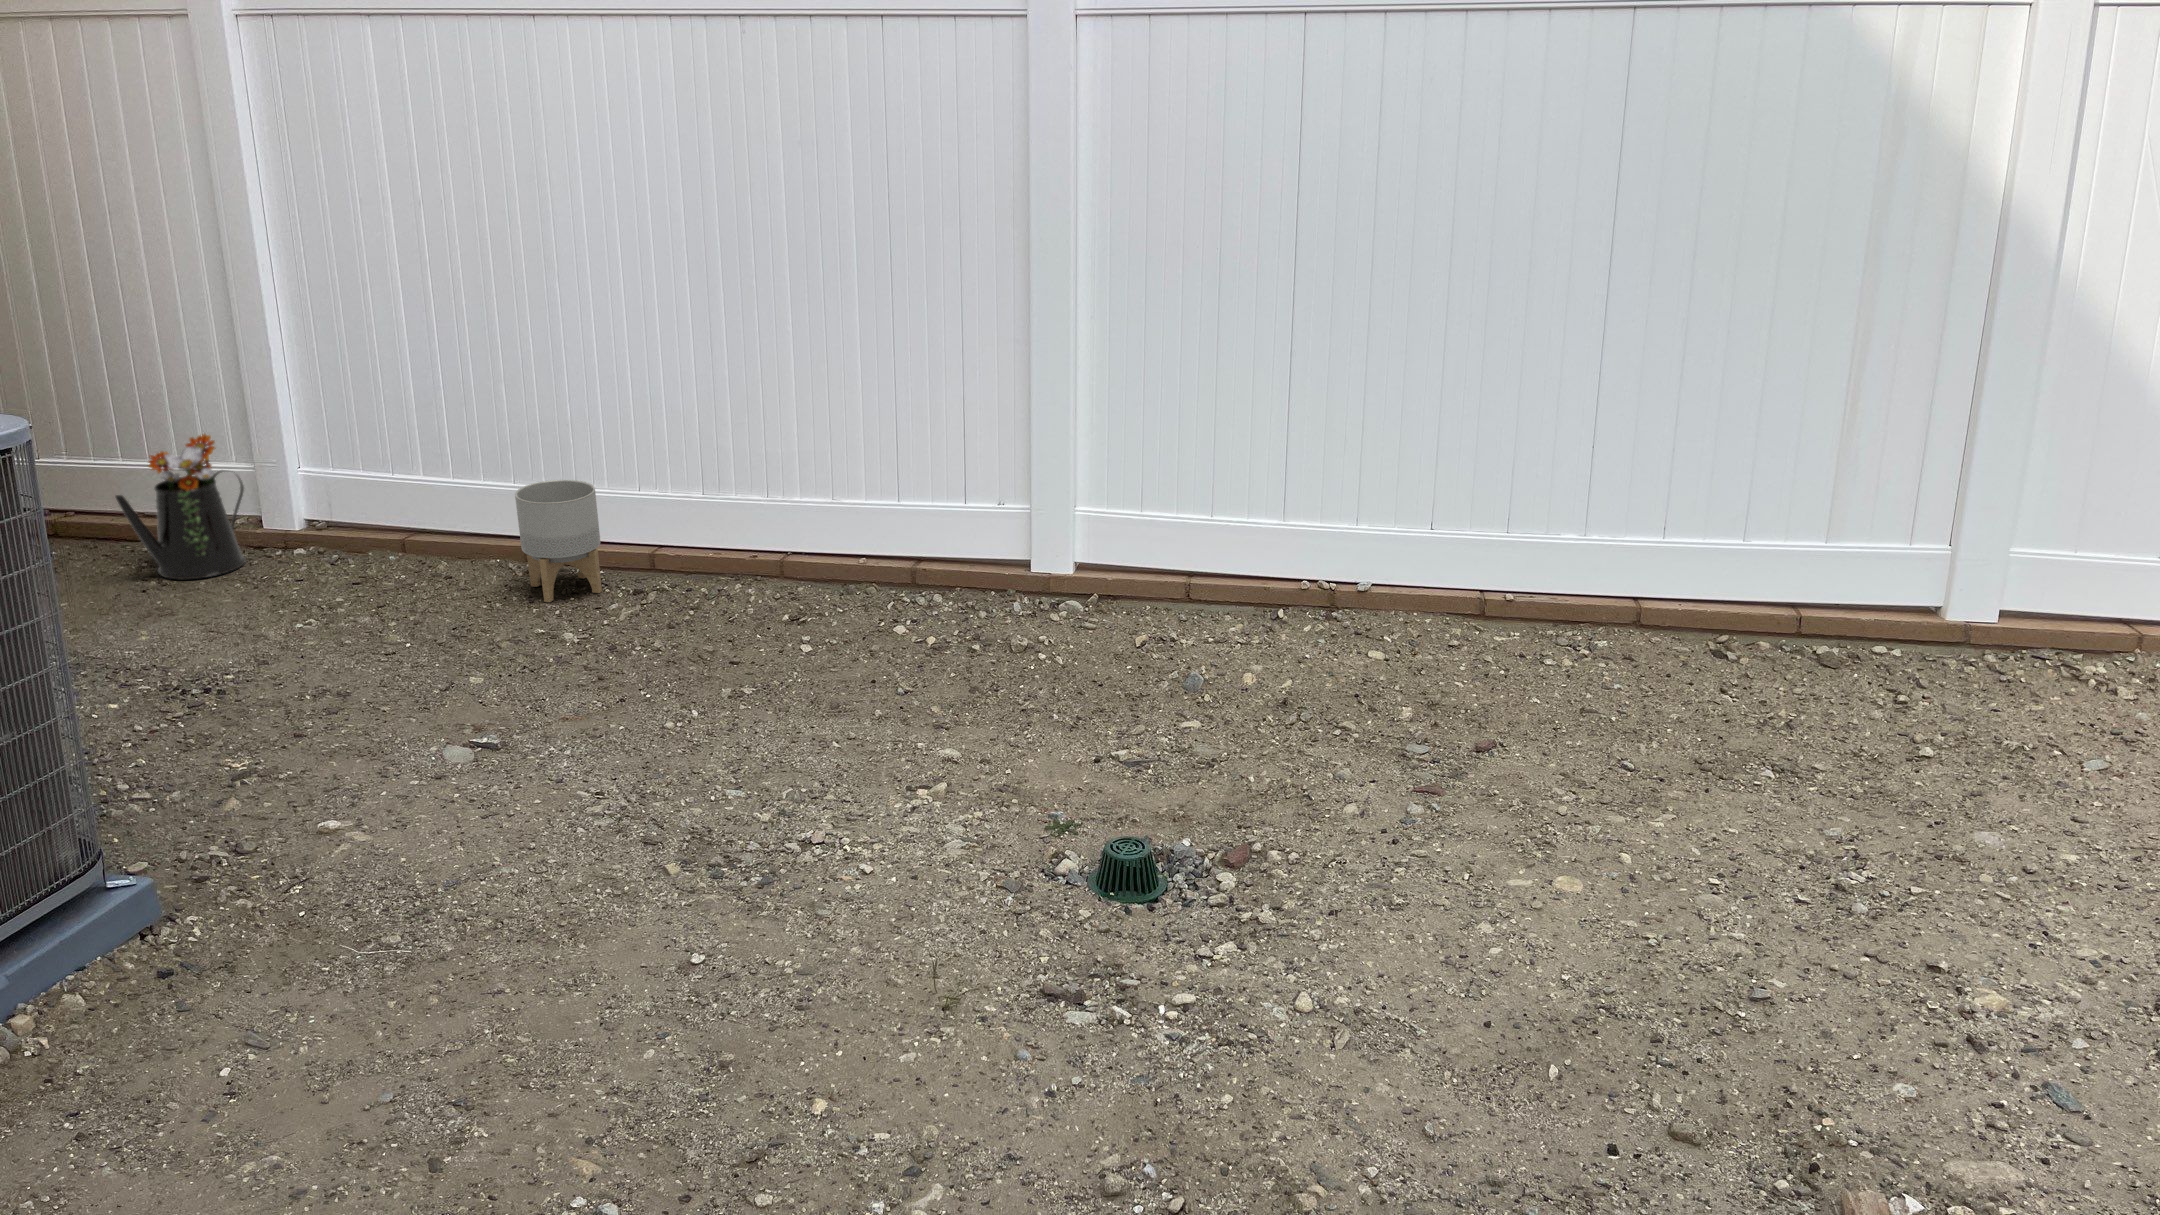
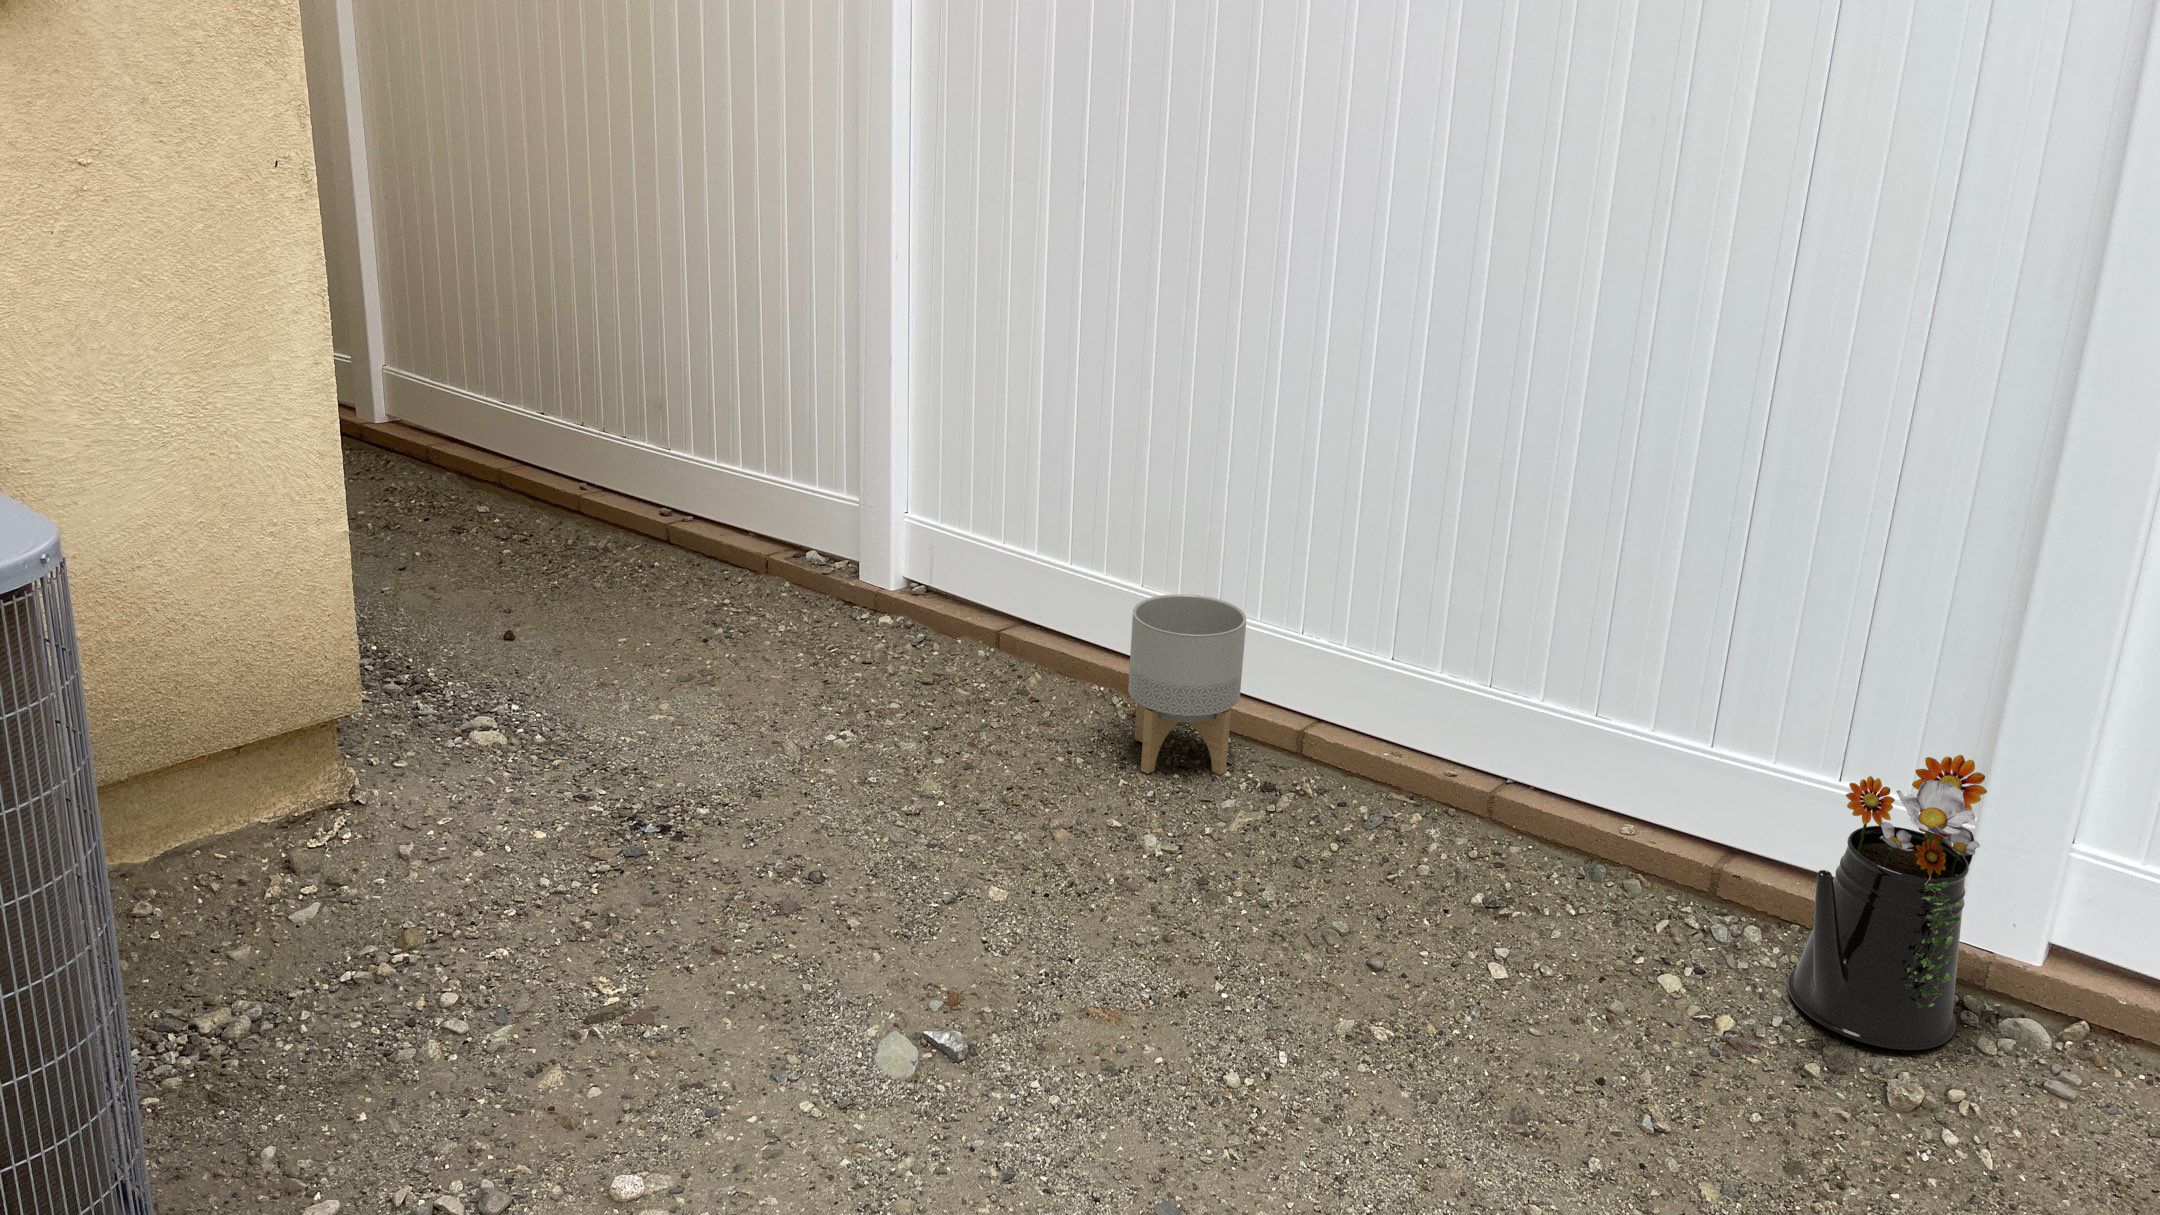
watering can: present [116,434,246,580] -> present [1787,755,1987,1050]

